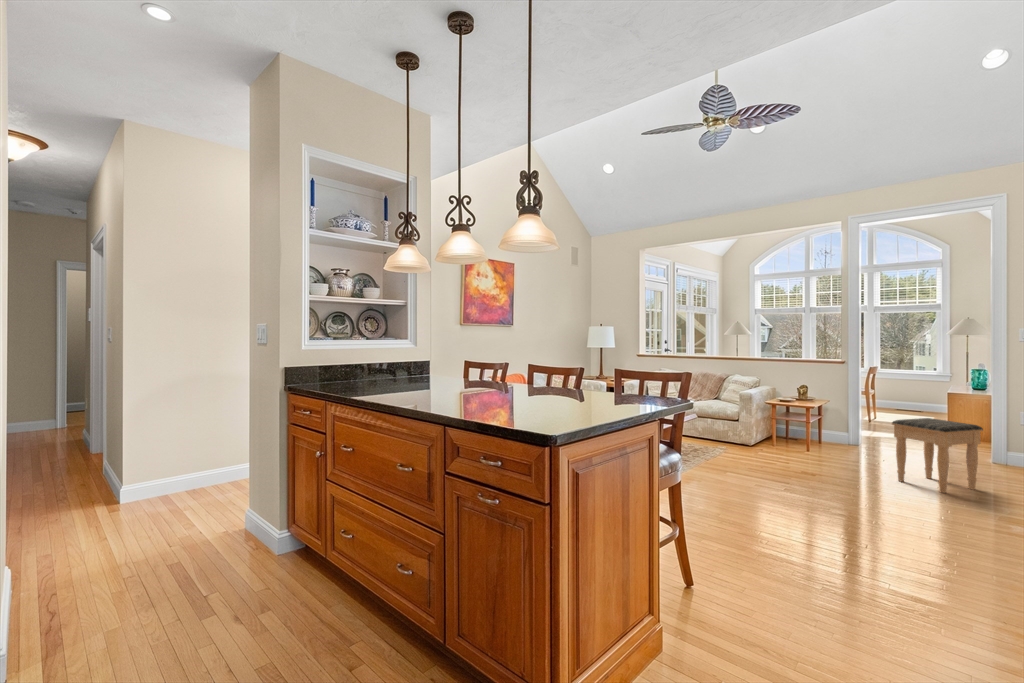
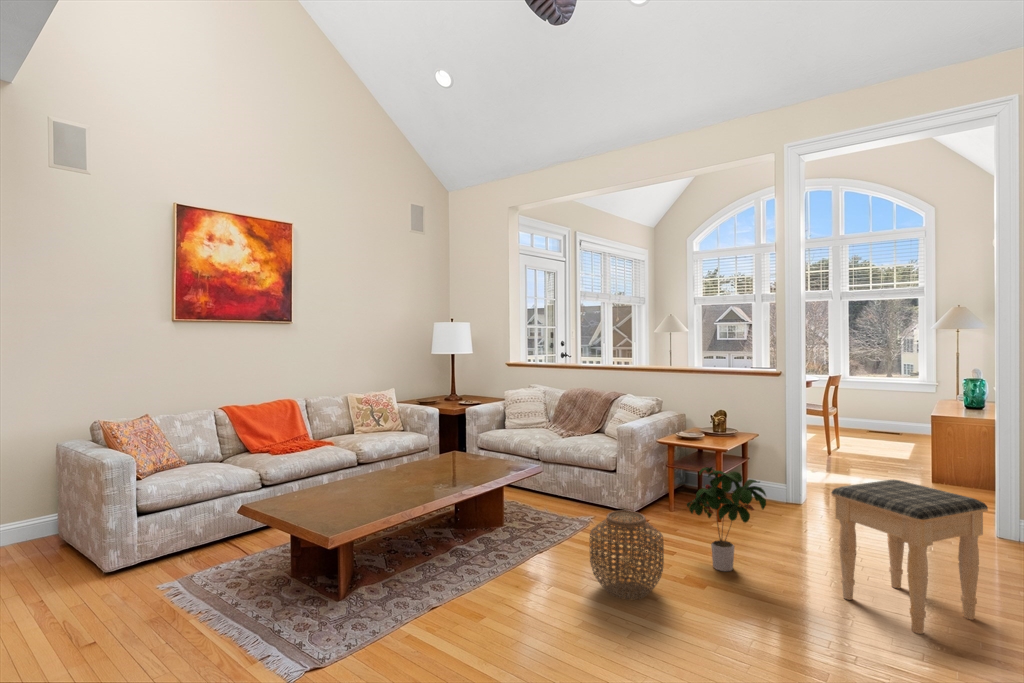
potted plant: none [797,412,851,470] -> present [687,467,766,571]
woven basket: none [750,433,794,479] -> present [590,511,664,599]

